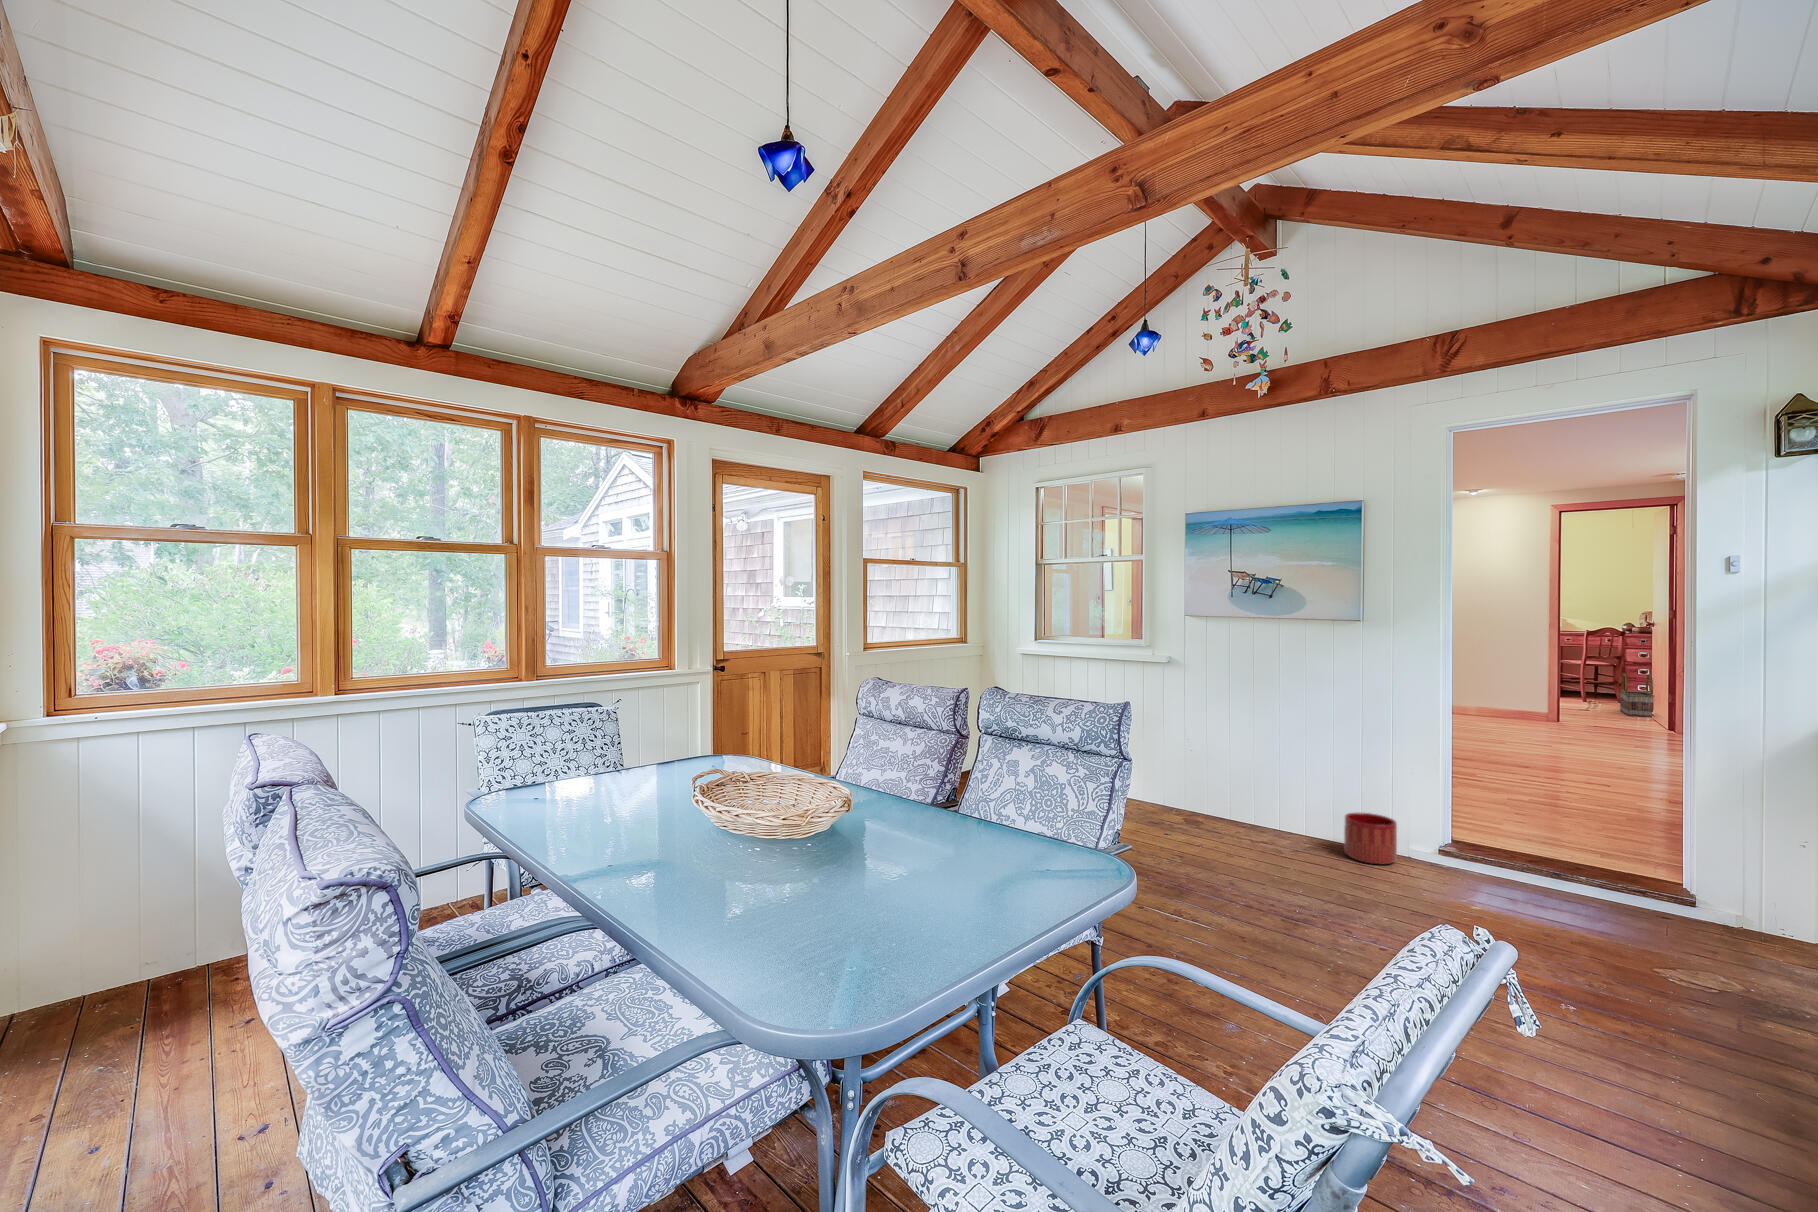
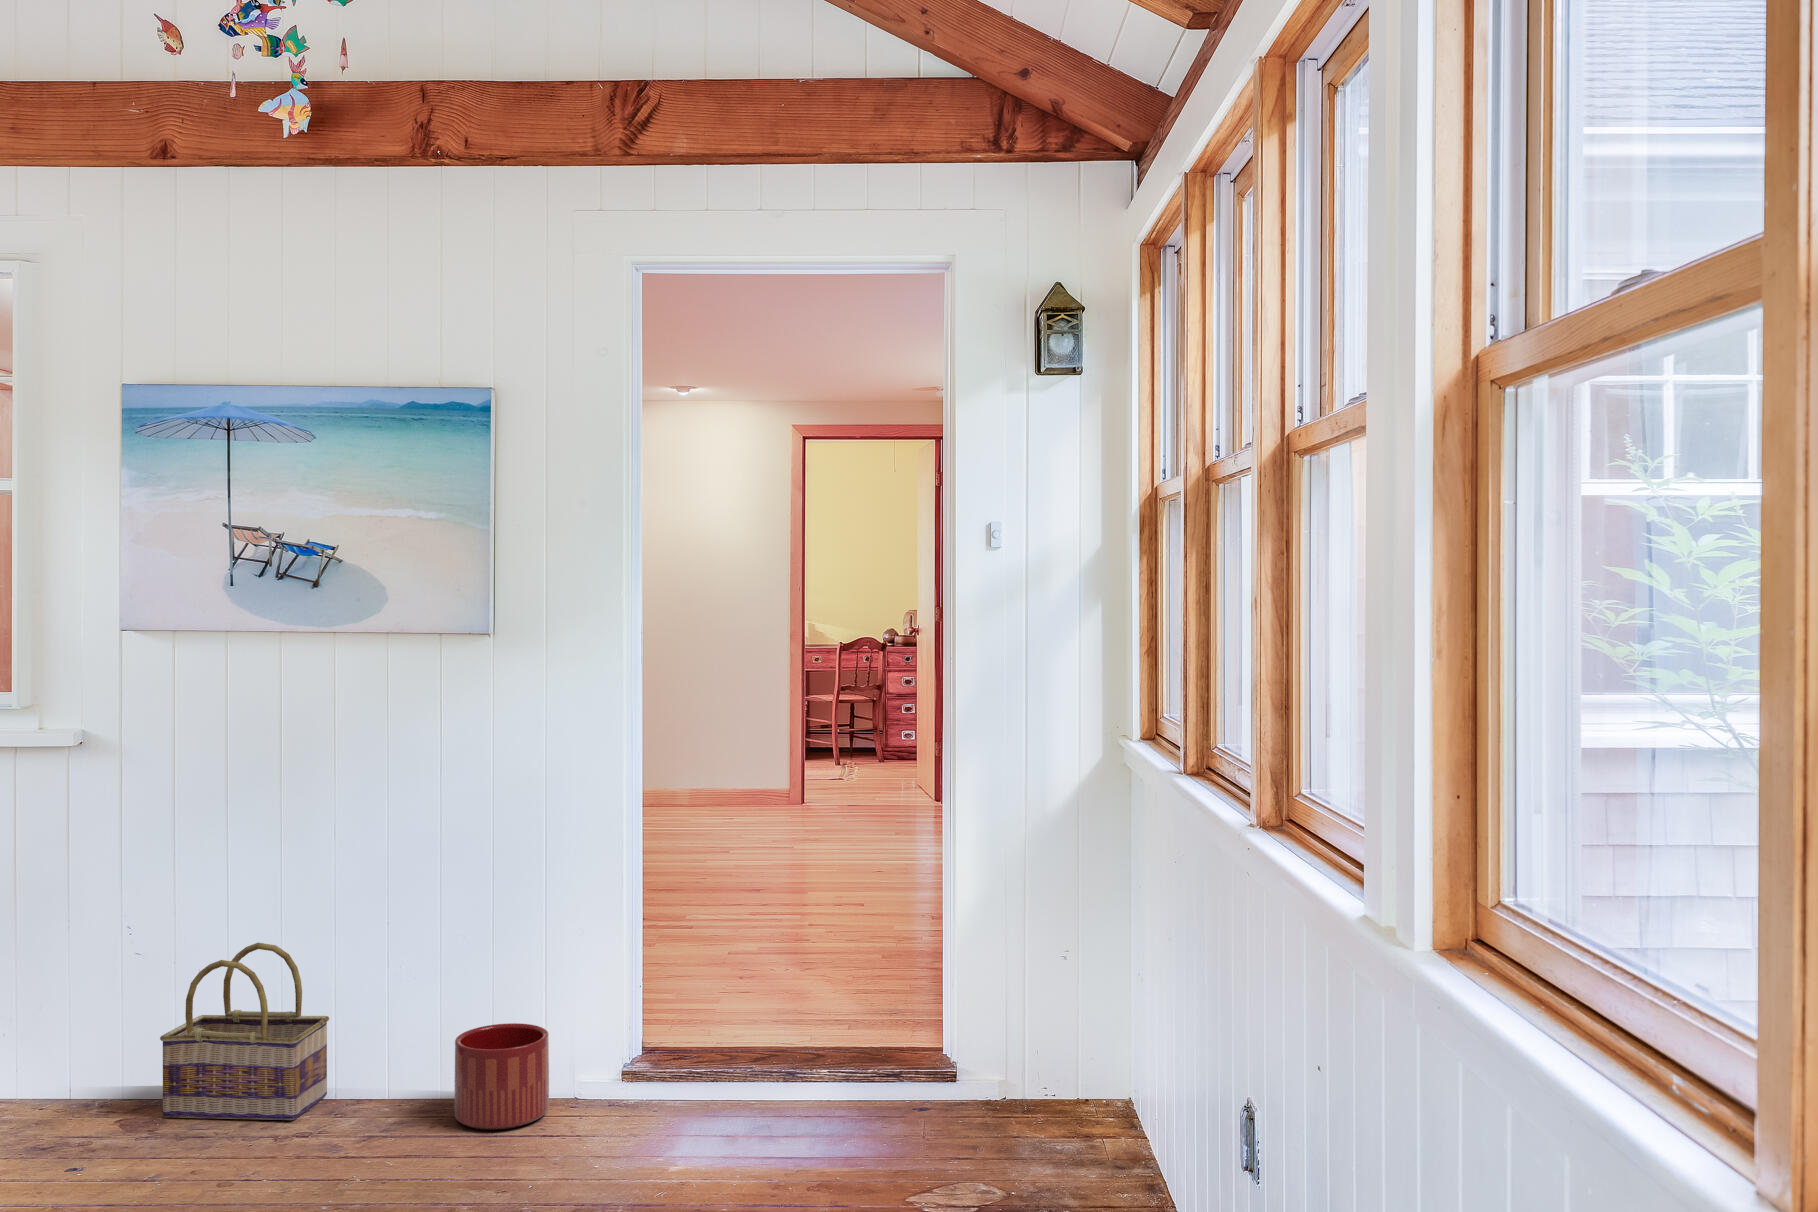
basket: present [1620,673,1654,717] -> present [160,943,329,1120]

